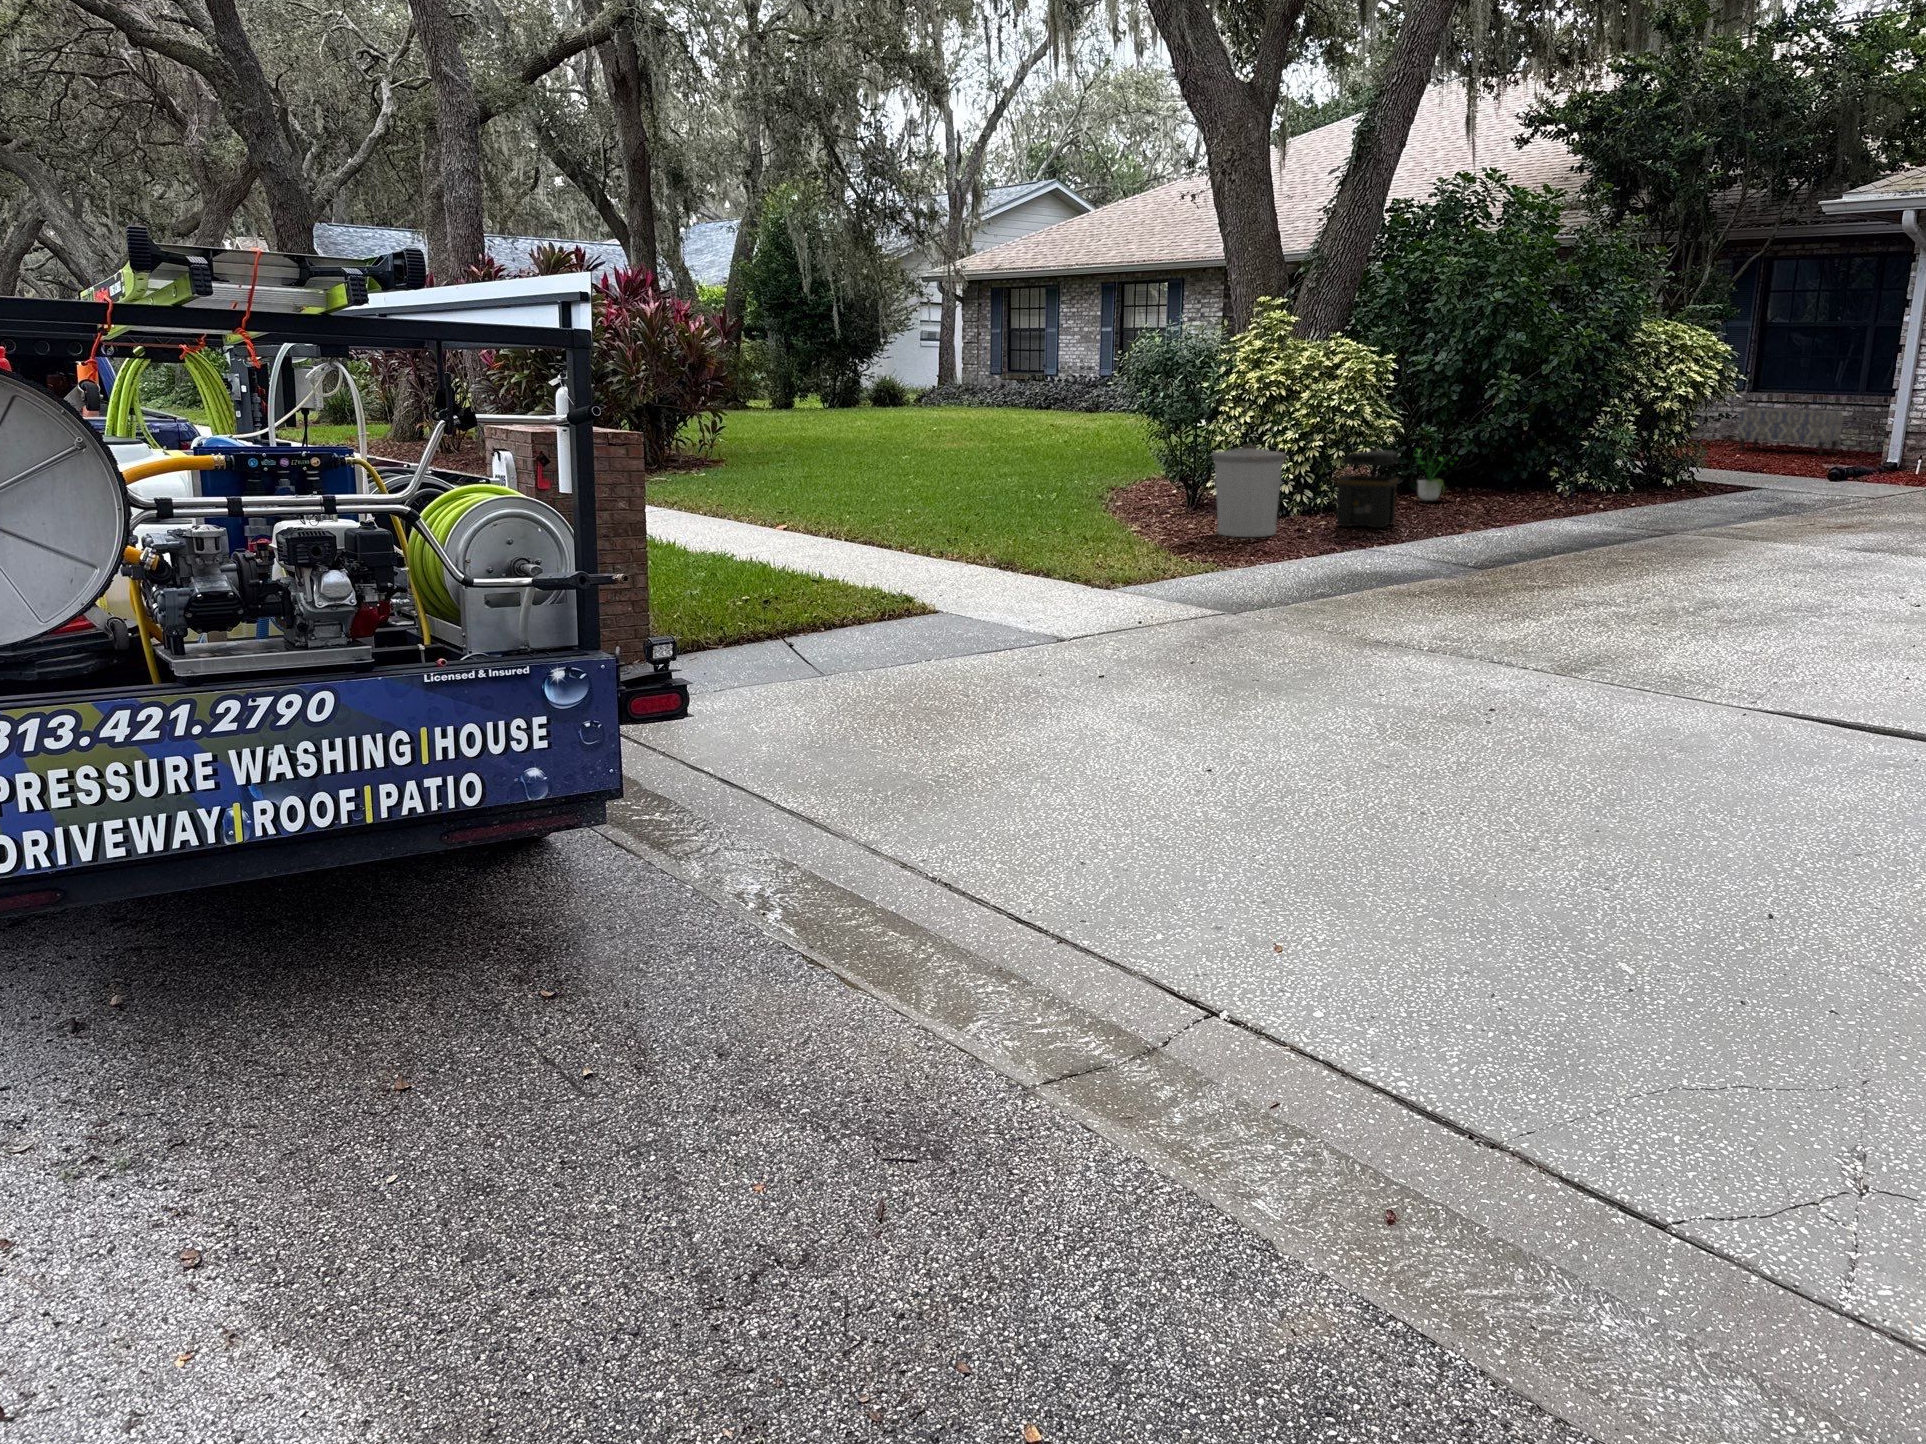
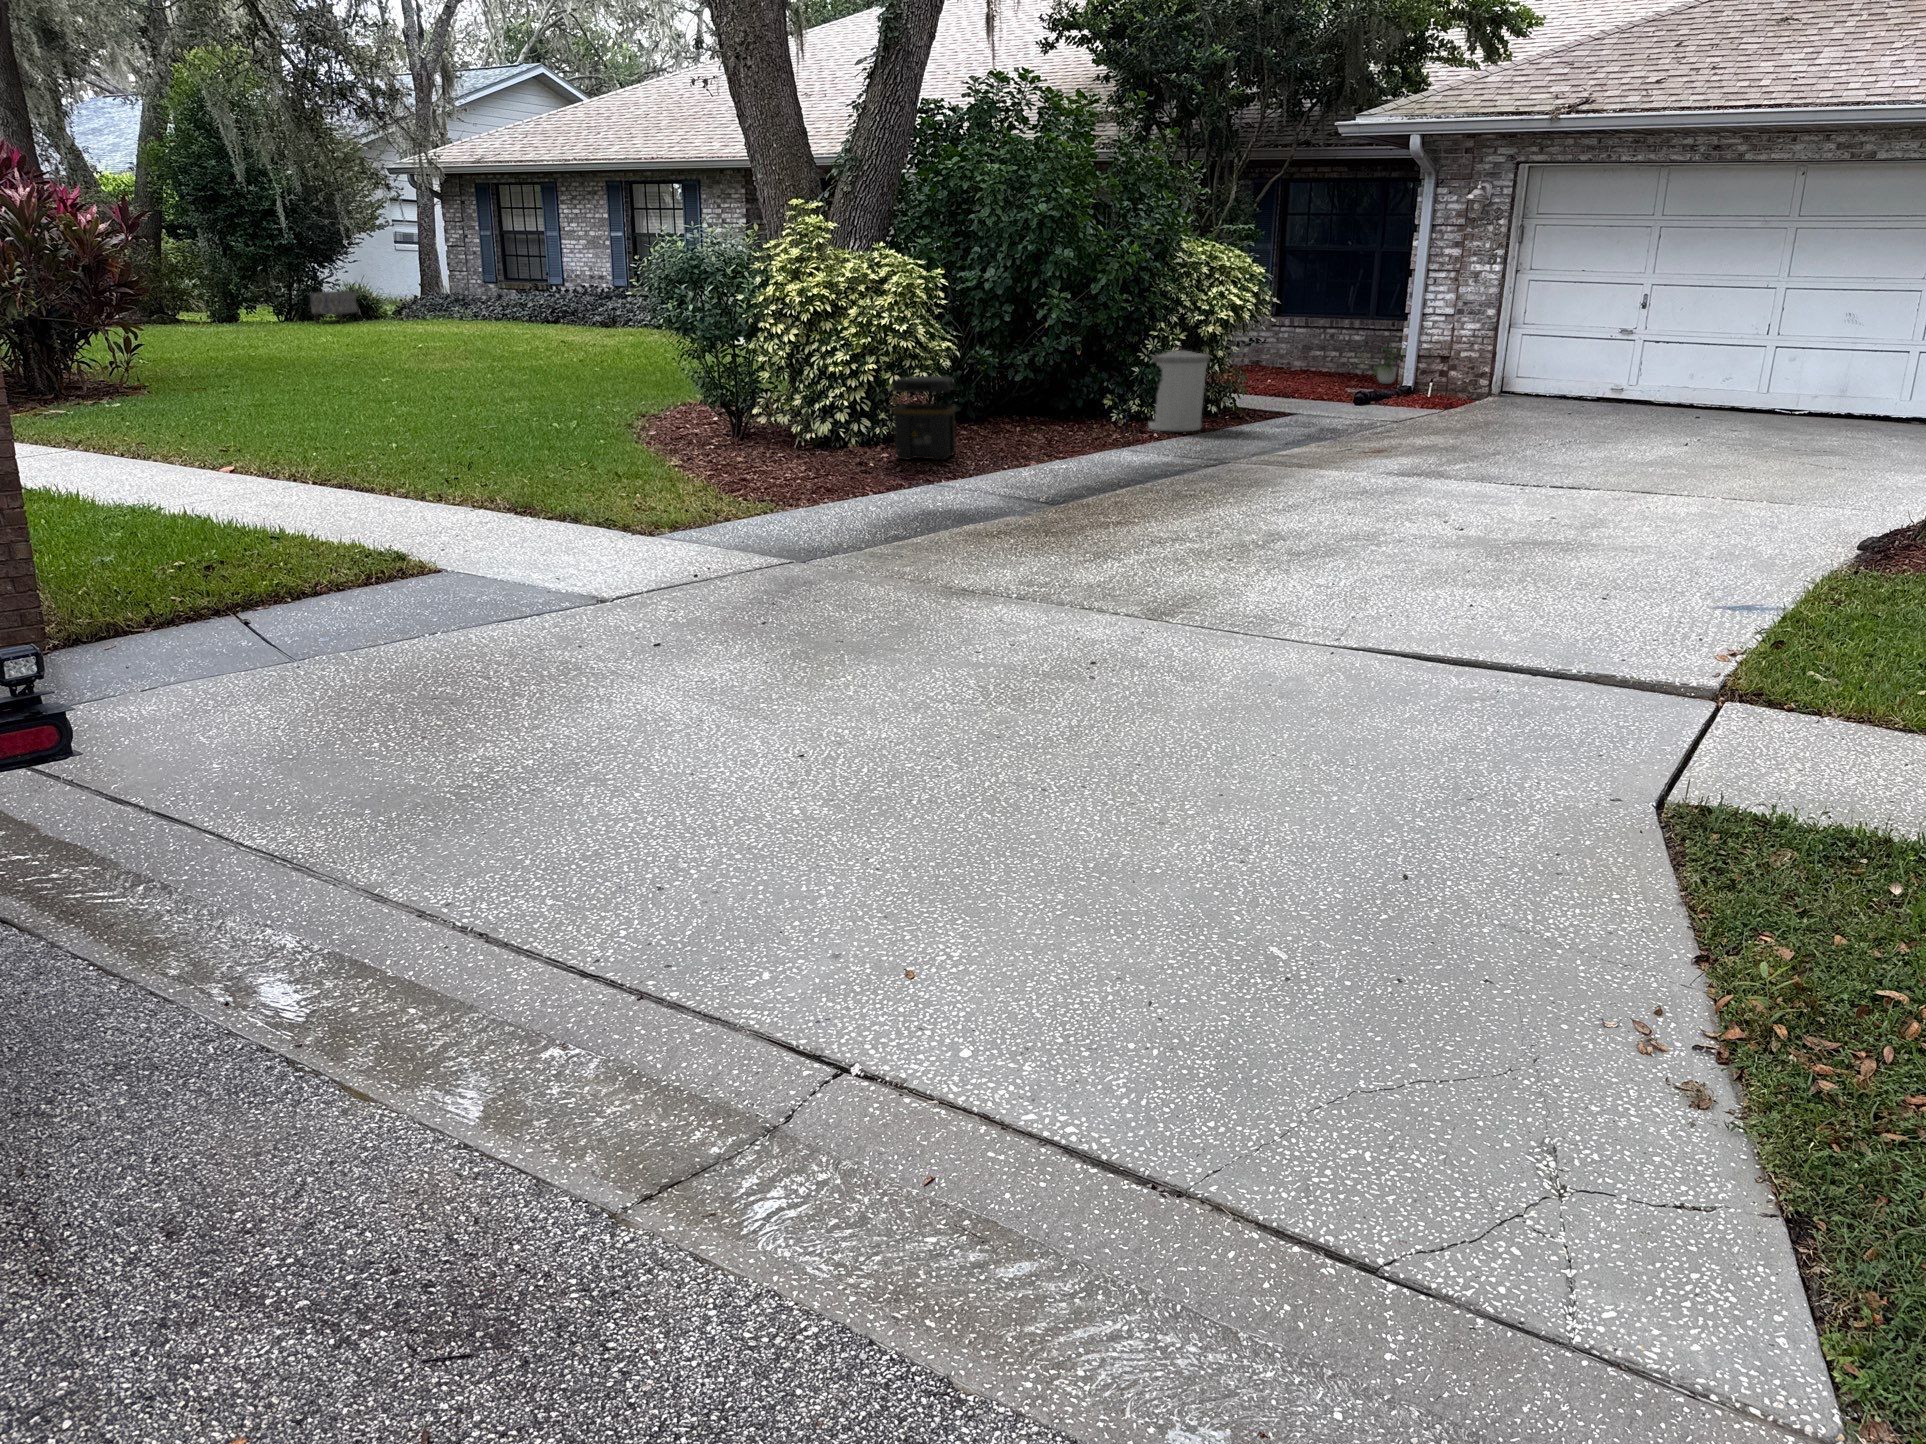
bench: present [1738,408,1843,455] -> present [310,291,361,323]
trash can: present [1212,445,1286,537] -> present [1149,347,1210,431]
potted plant: present [1415,449,1452,501] -> present [1374,342,1404,384]

